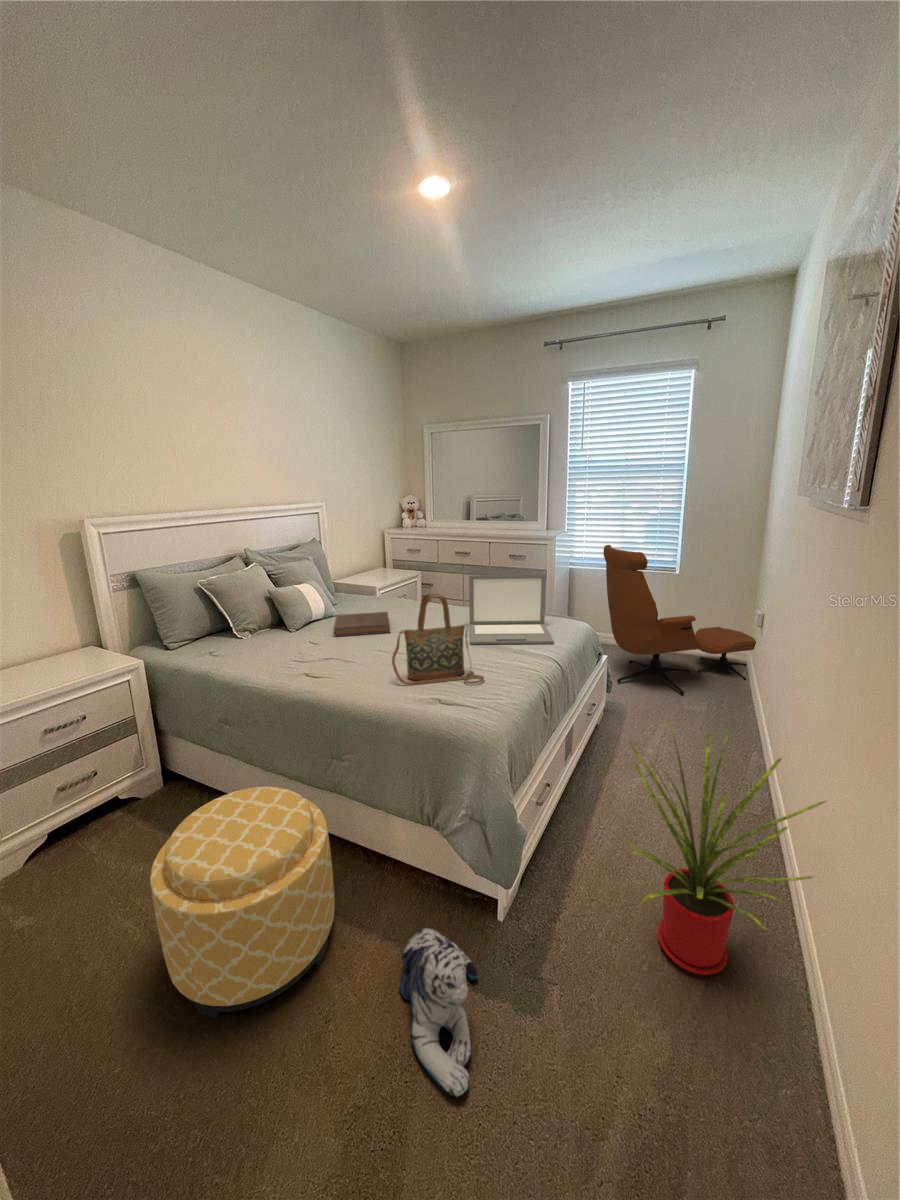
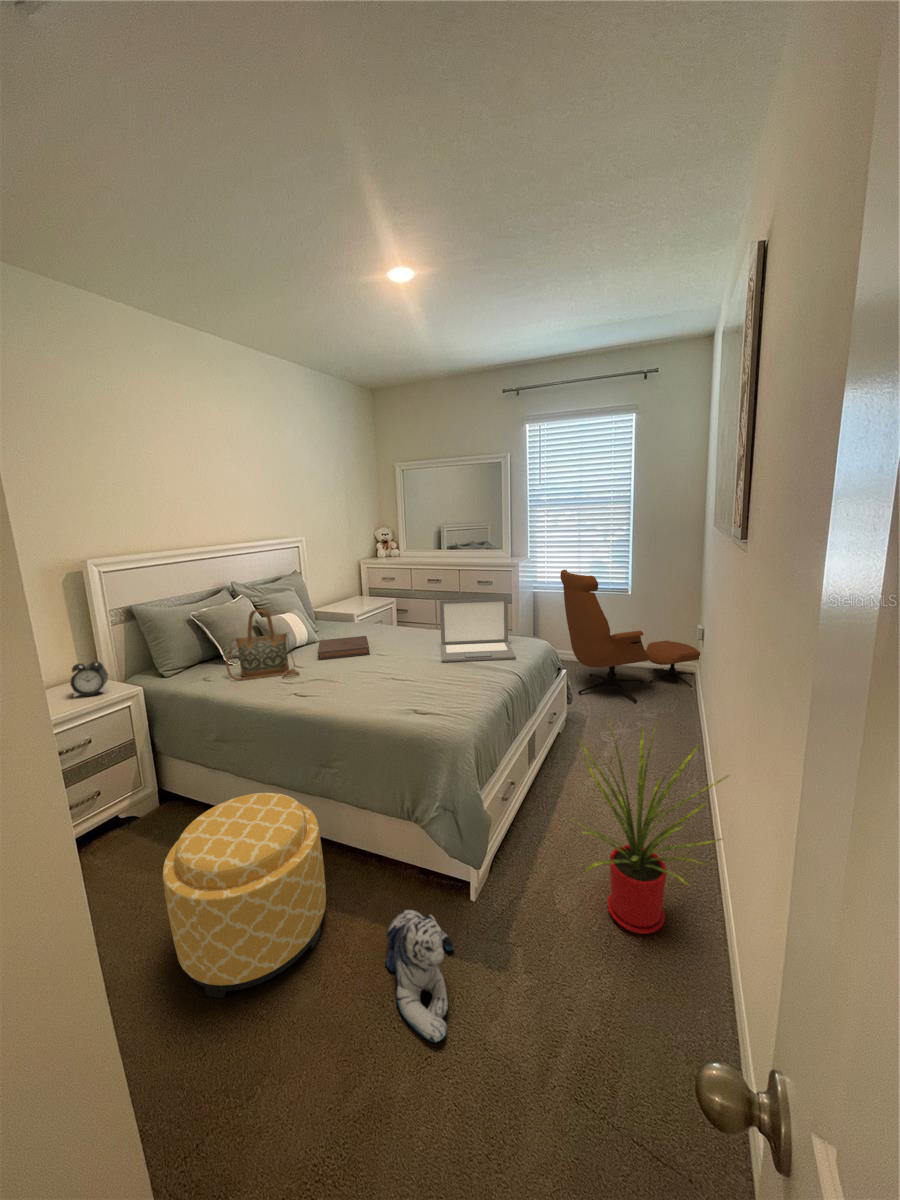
handbag: present [392,594,484,685] -> present [226,609,300,680]
alarm clock: none [65,631,107,670] -> present [70,662,108,697]

